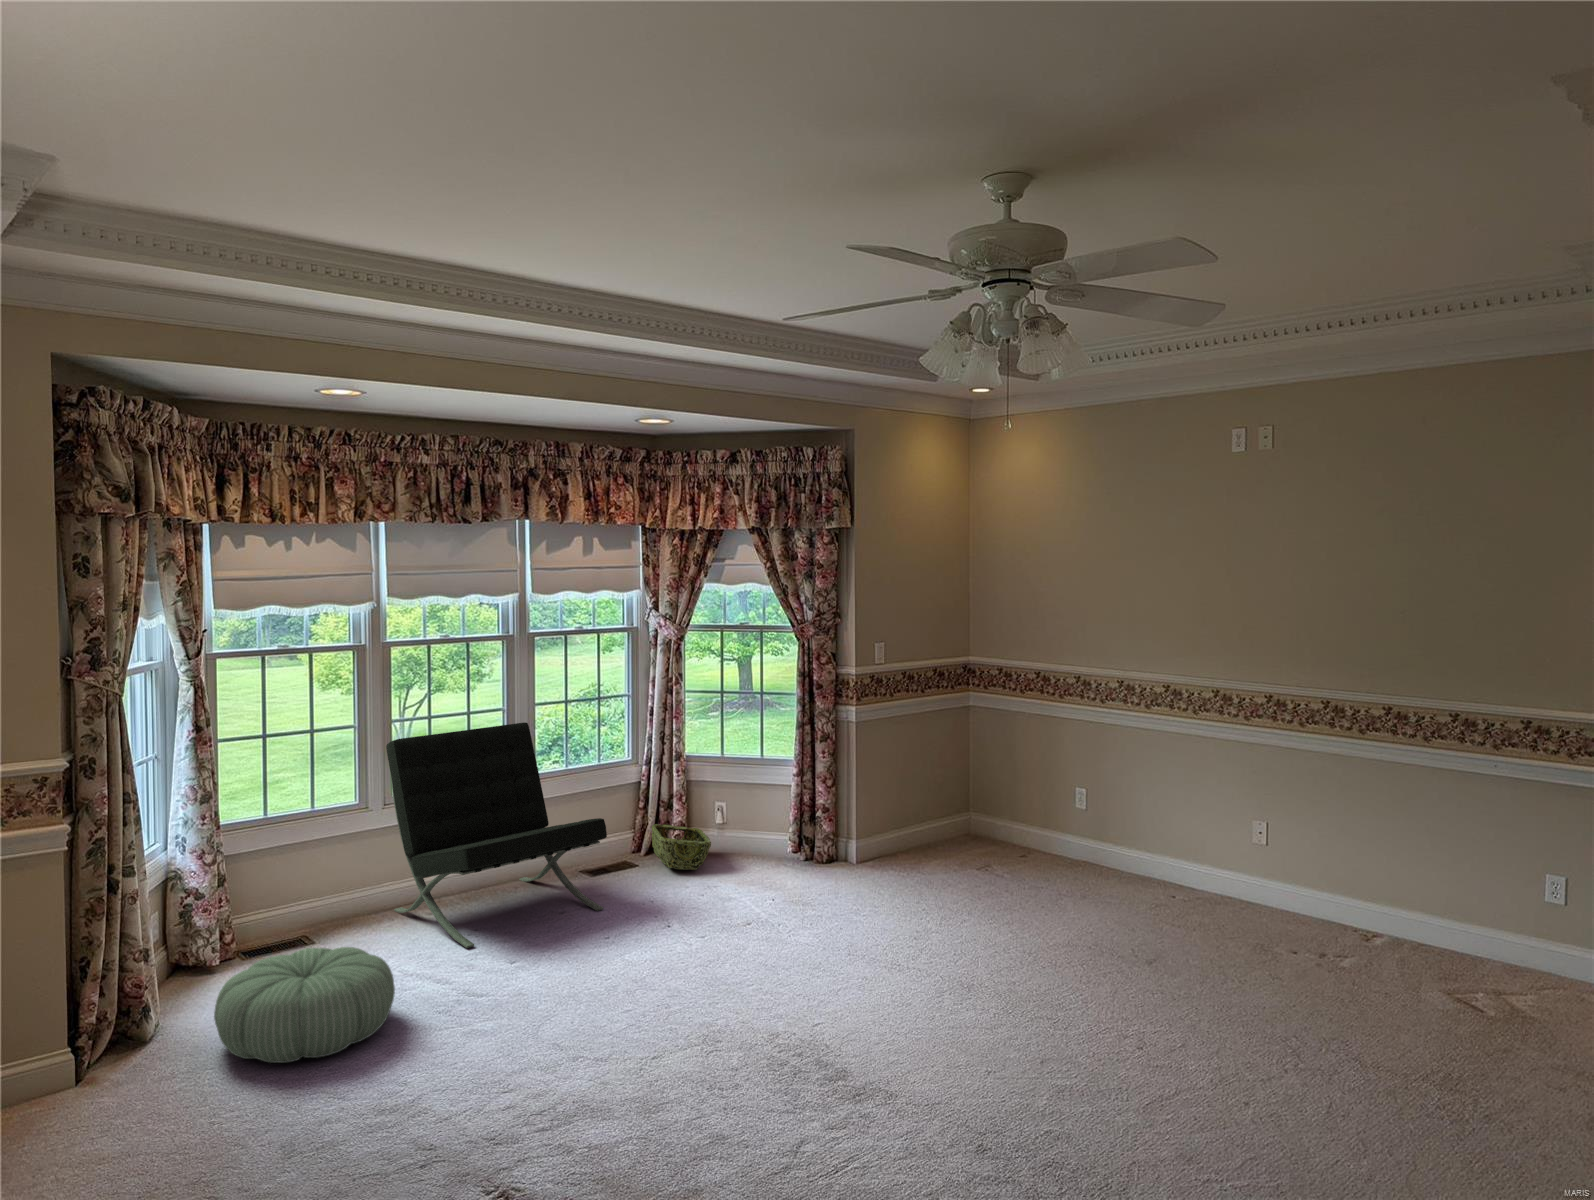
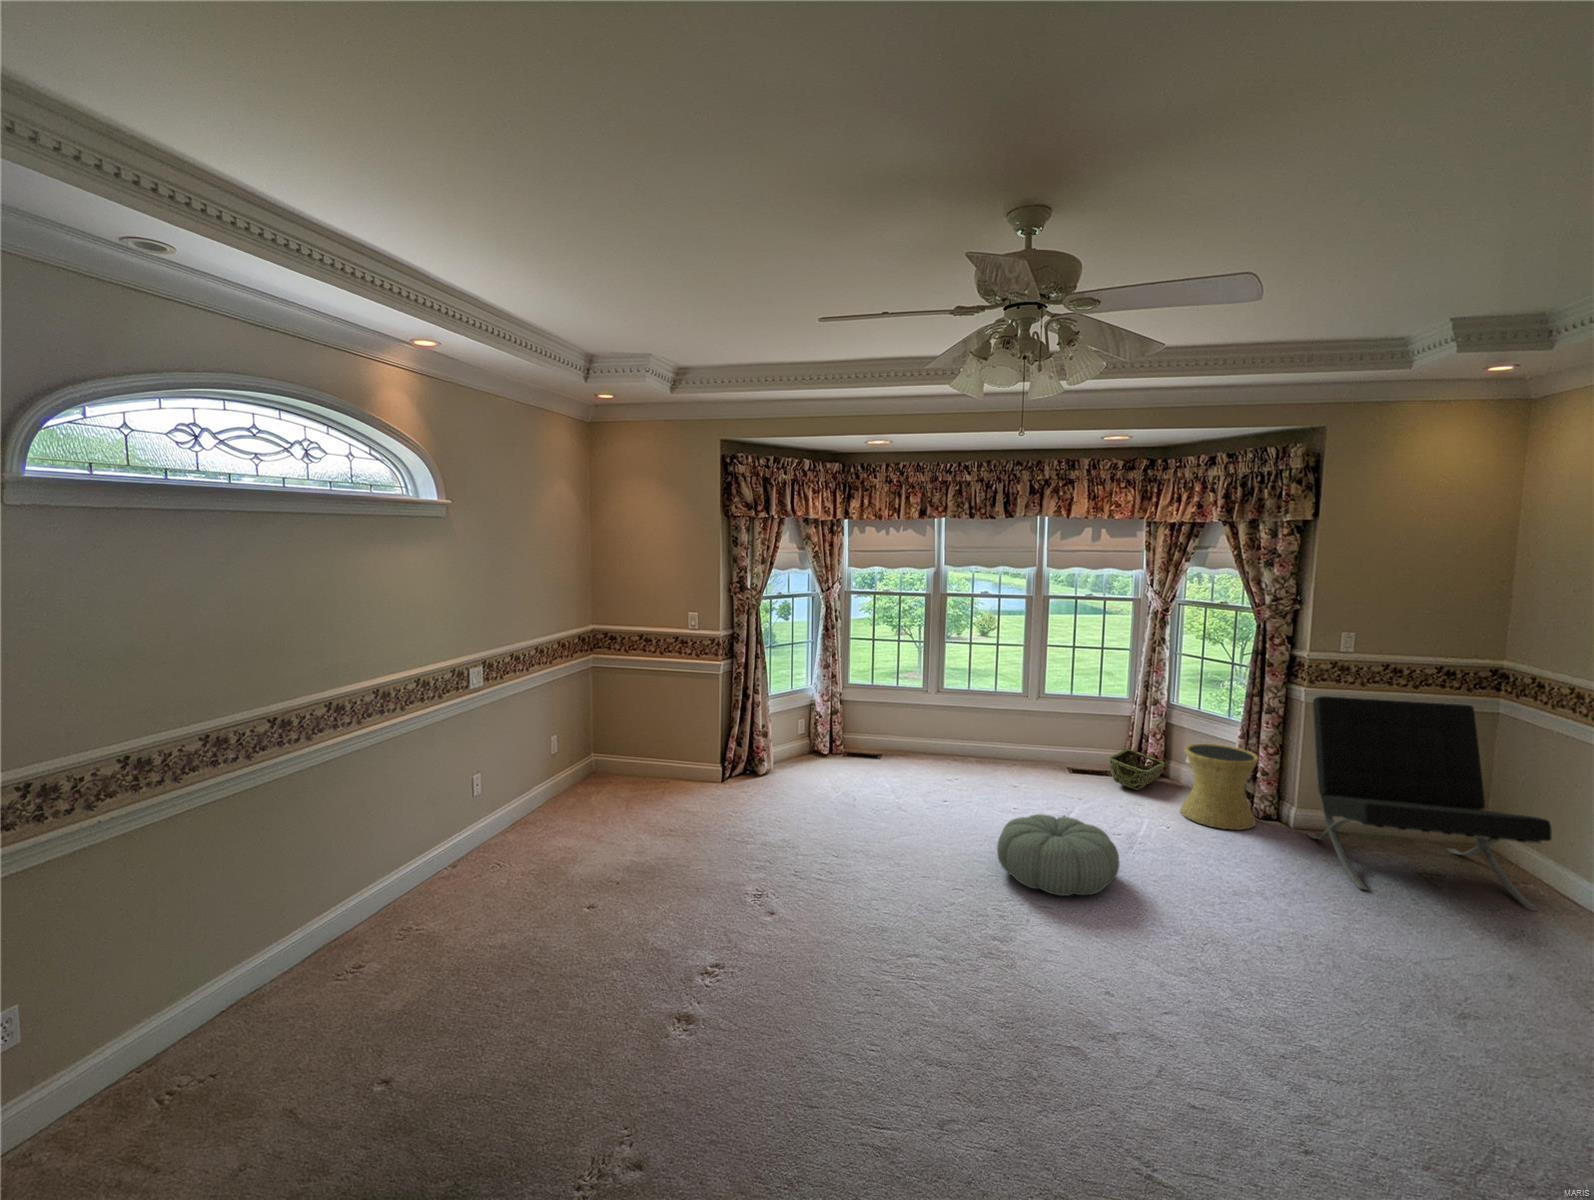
lounge chair: present [386,723,607,948] -> present [1308,696,1552,911]
side table: none [759,787,835,882] -> present [1180,744,1259,830]
pouf: present [214,947,395,1063] -> present [997,814,1120,896]

